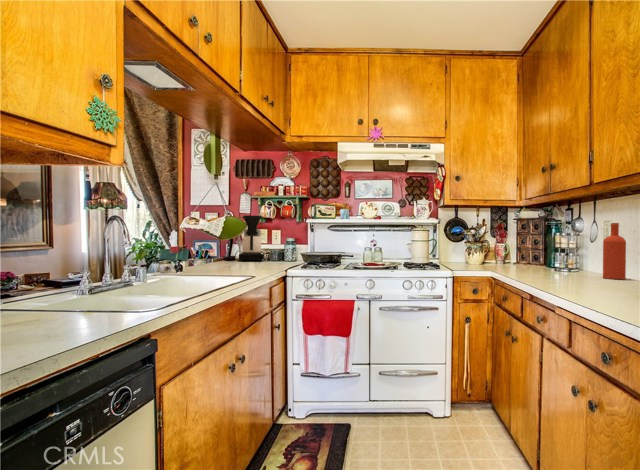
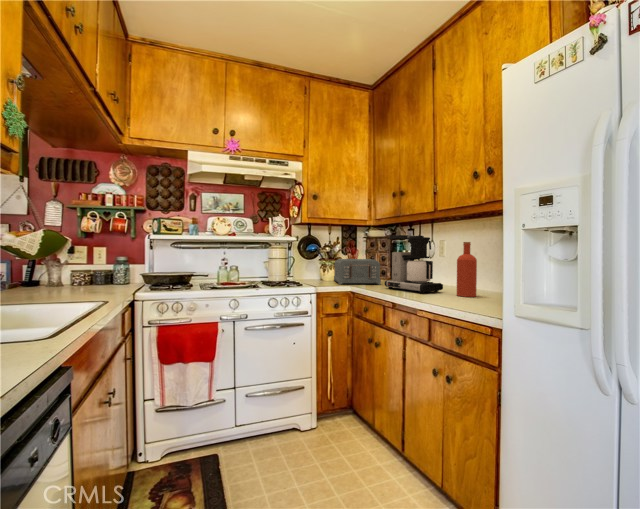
coffee maker: present [239,215,264,261] -> present [385,235,443,293]
toaster: none [479,241,528,267] -> present [334,259,381,285]

